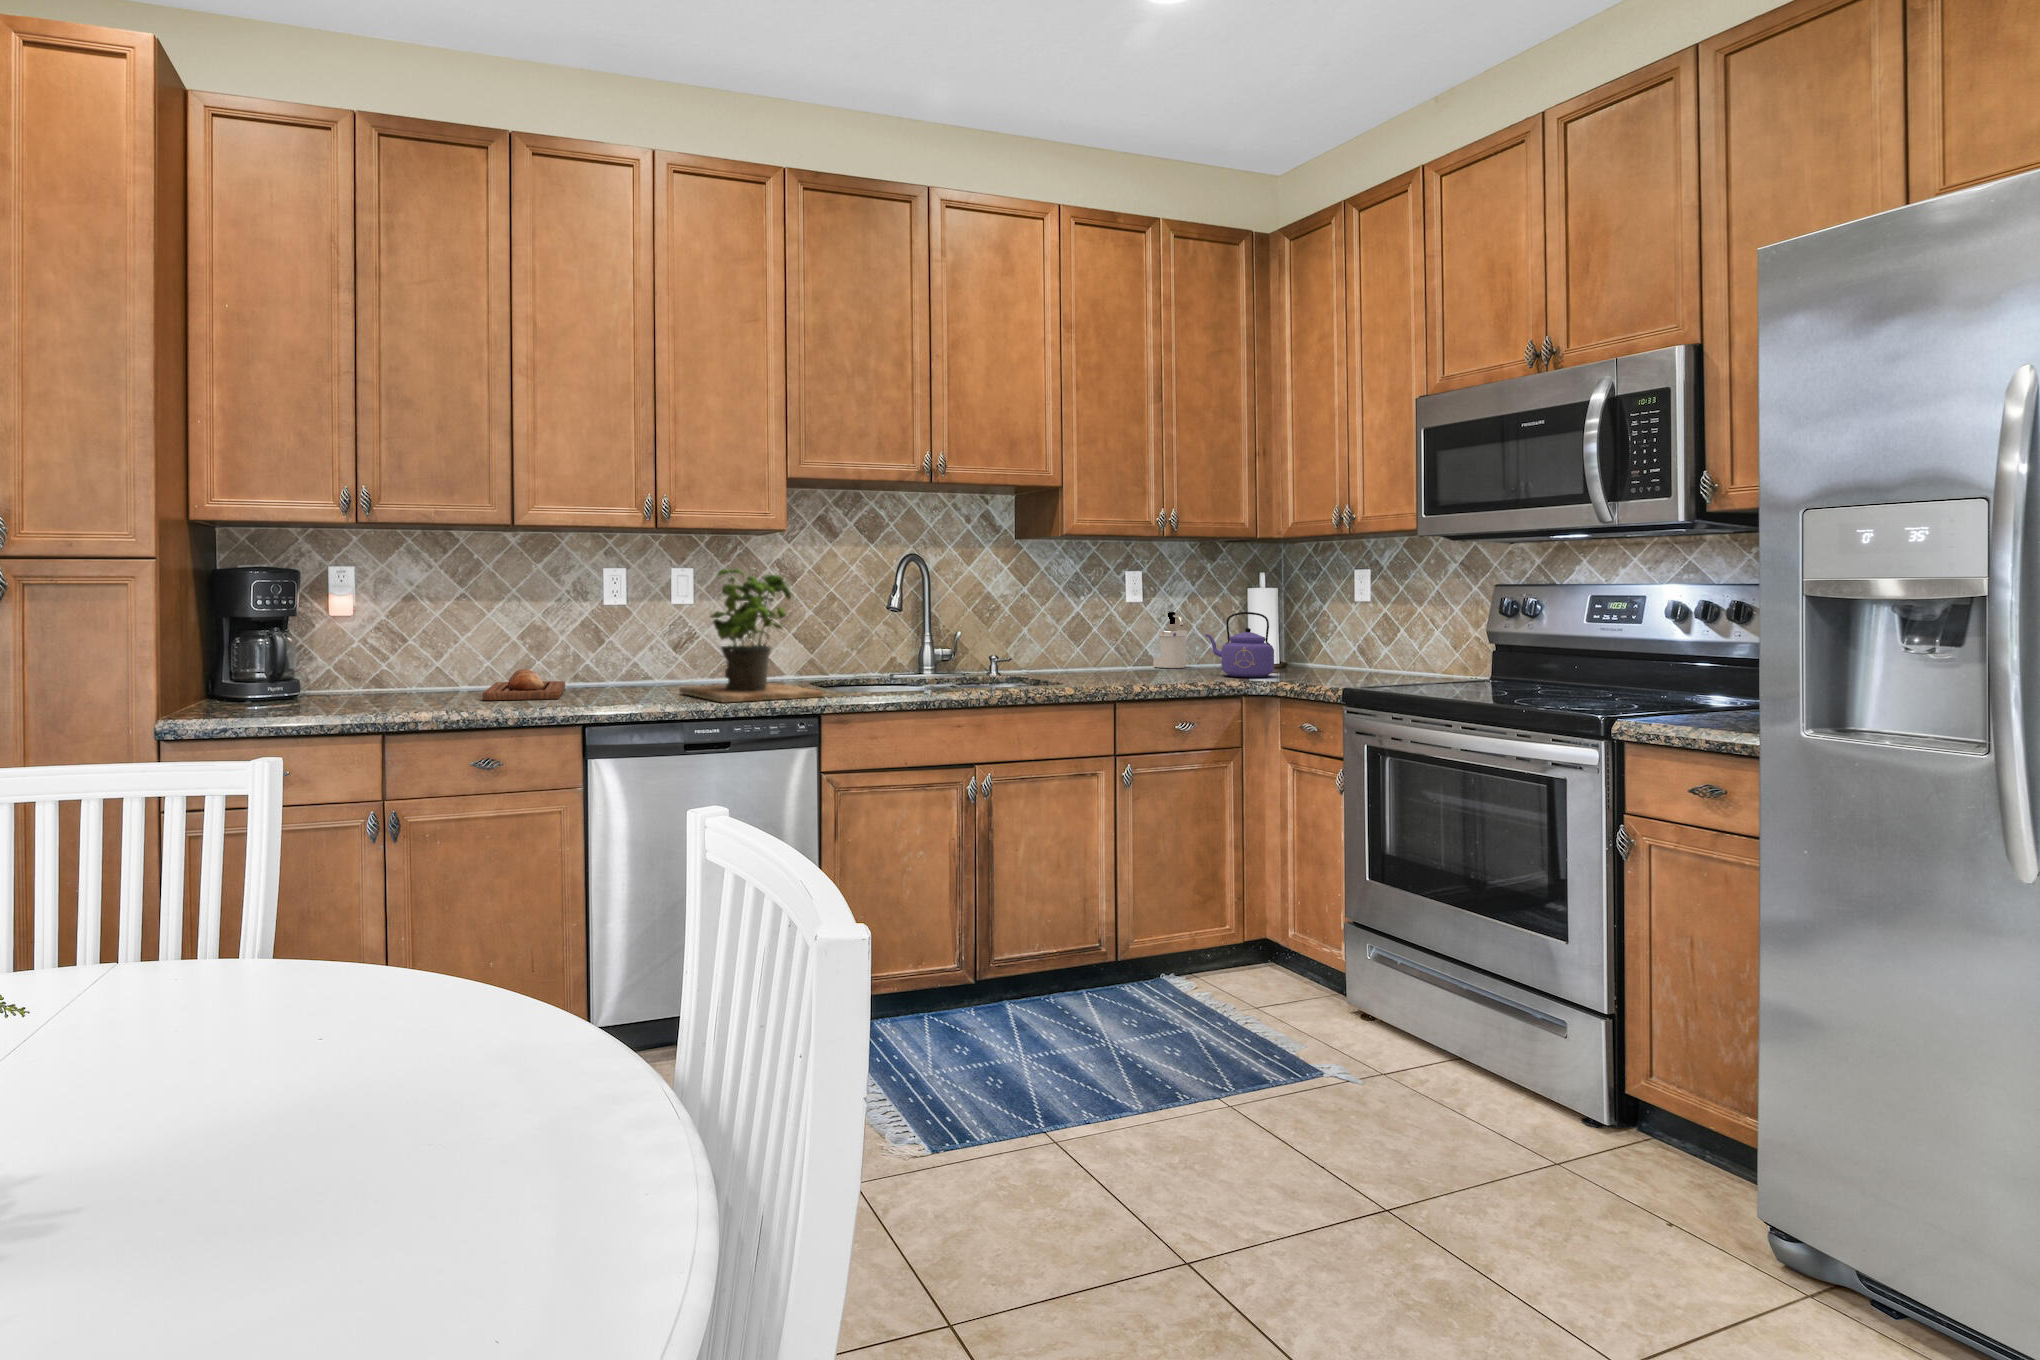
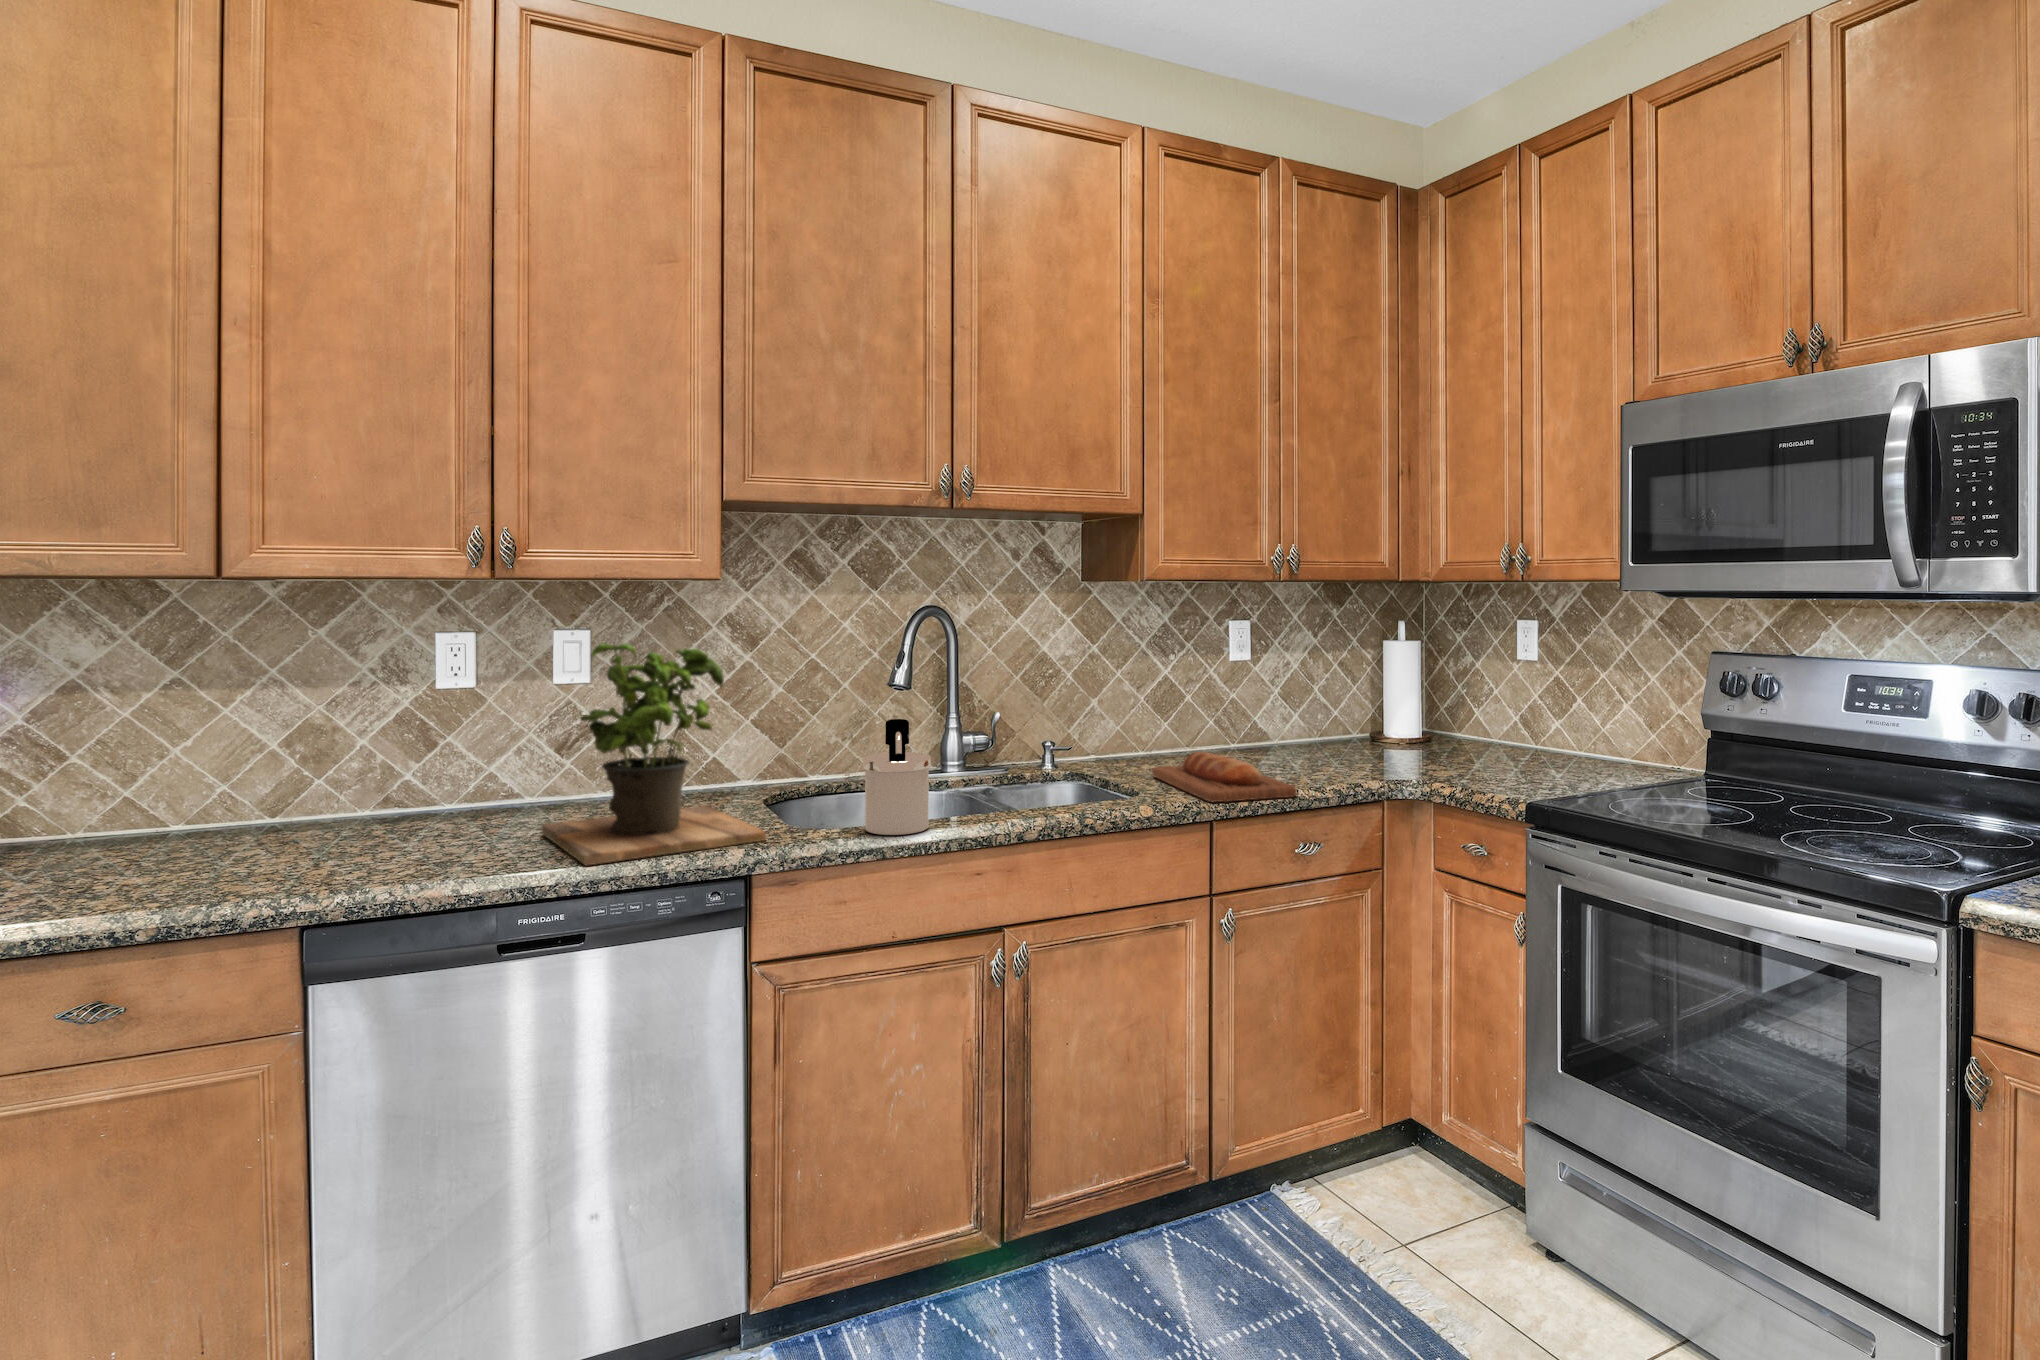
soap dispenser: present [1153,612,1187,668] -> present [863,719,931,835]
kettle: present [1205,612,1274,677] -> none [1329,680,1419,769]
bread loaf: present [482,669,565,700] -> present [1152,752,1297,802]

